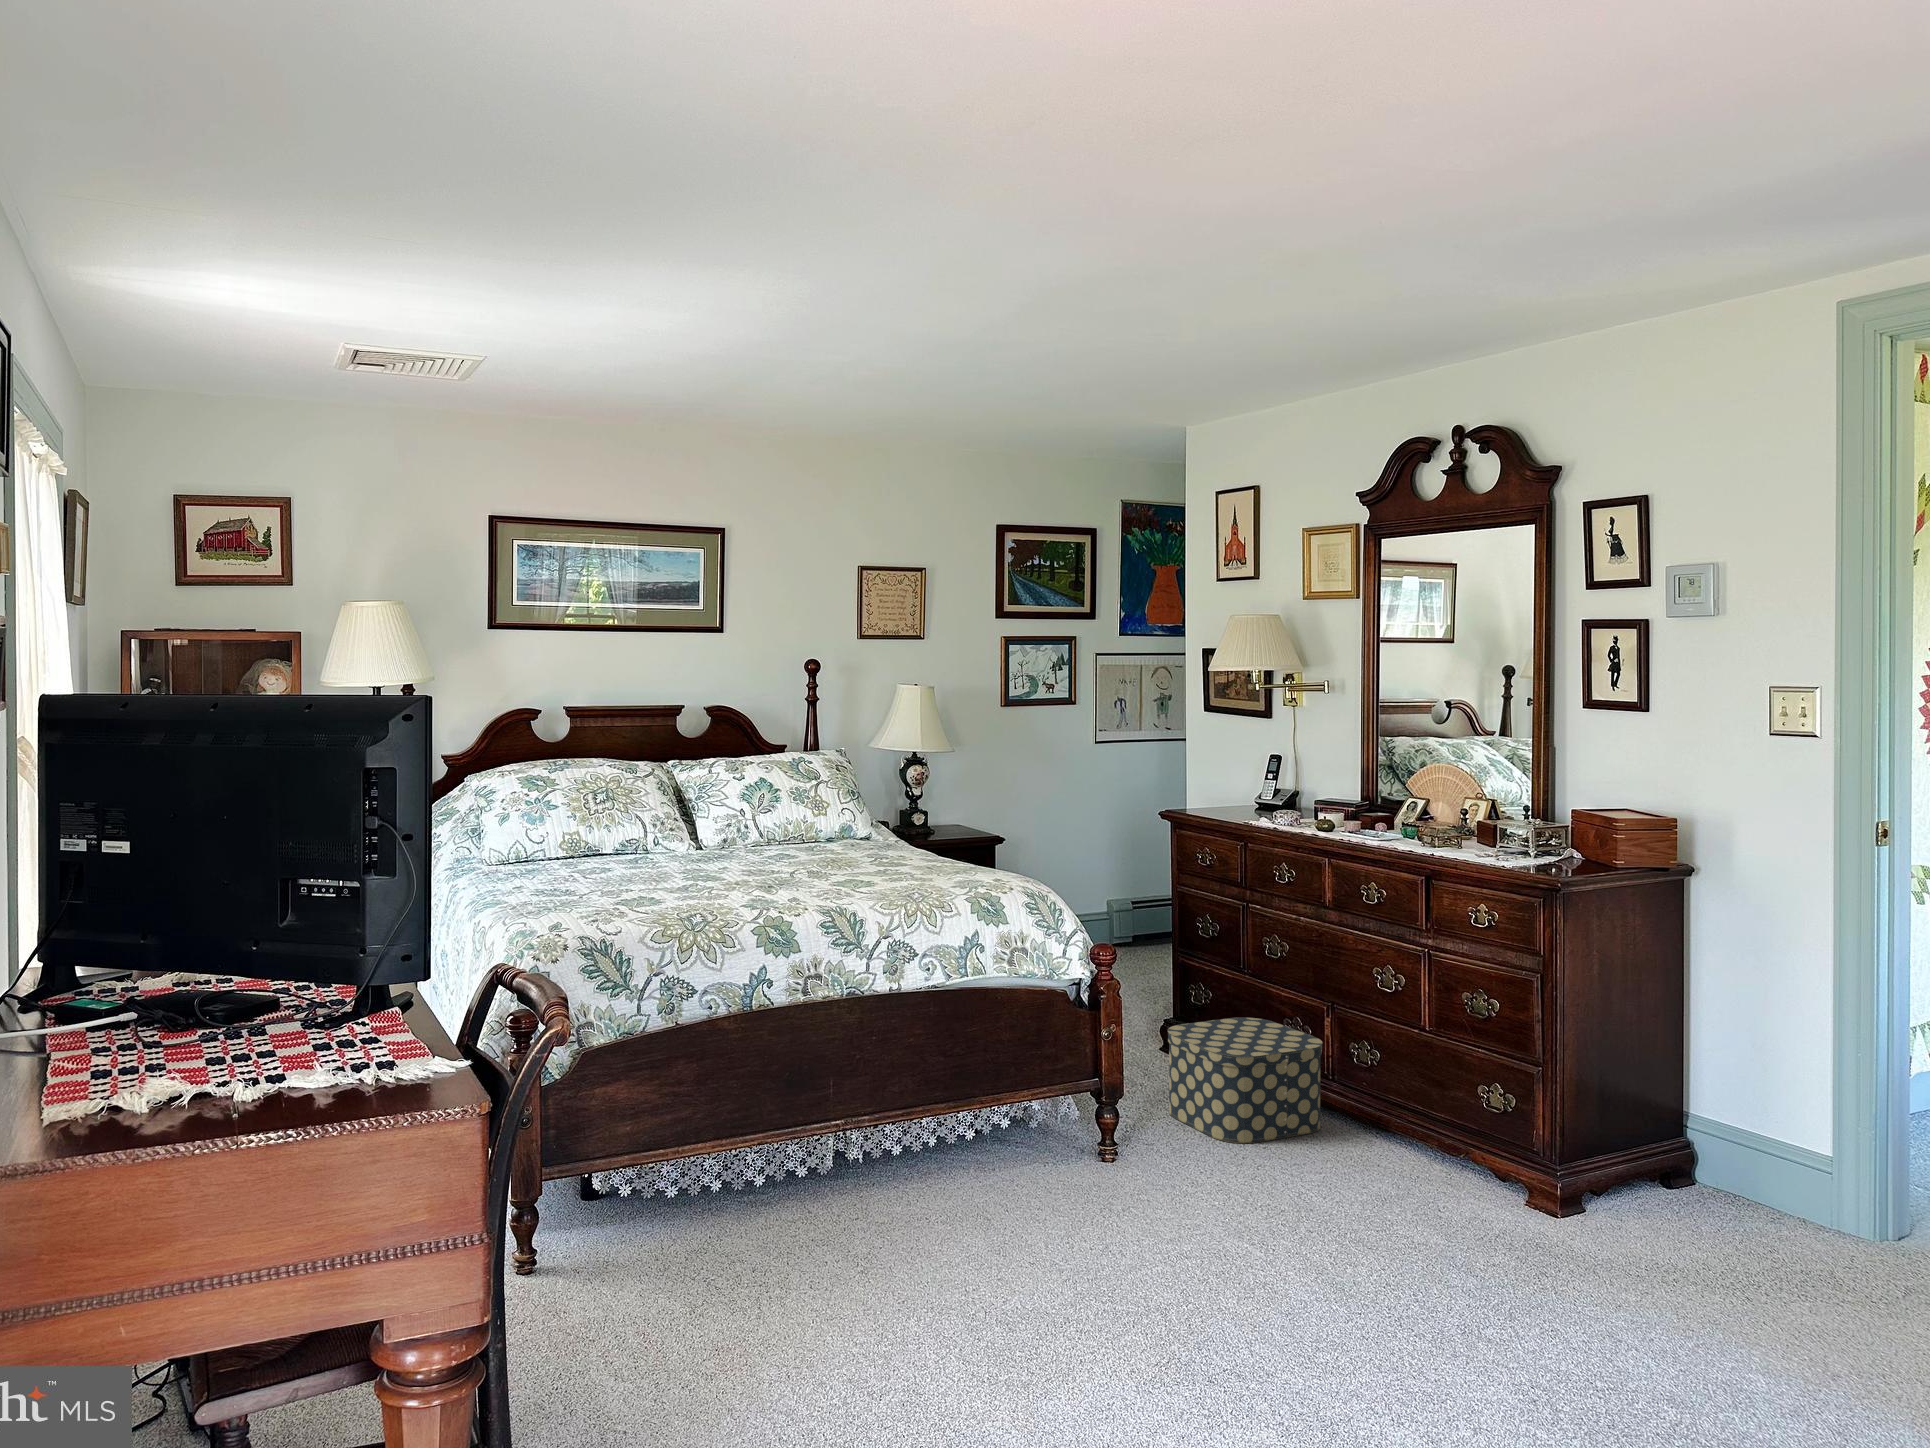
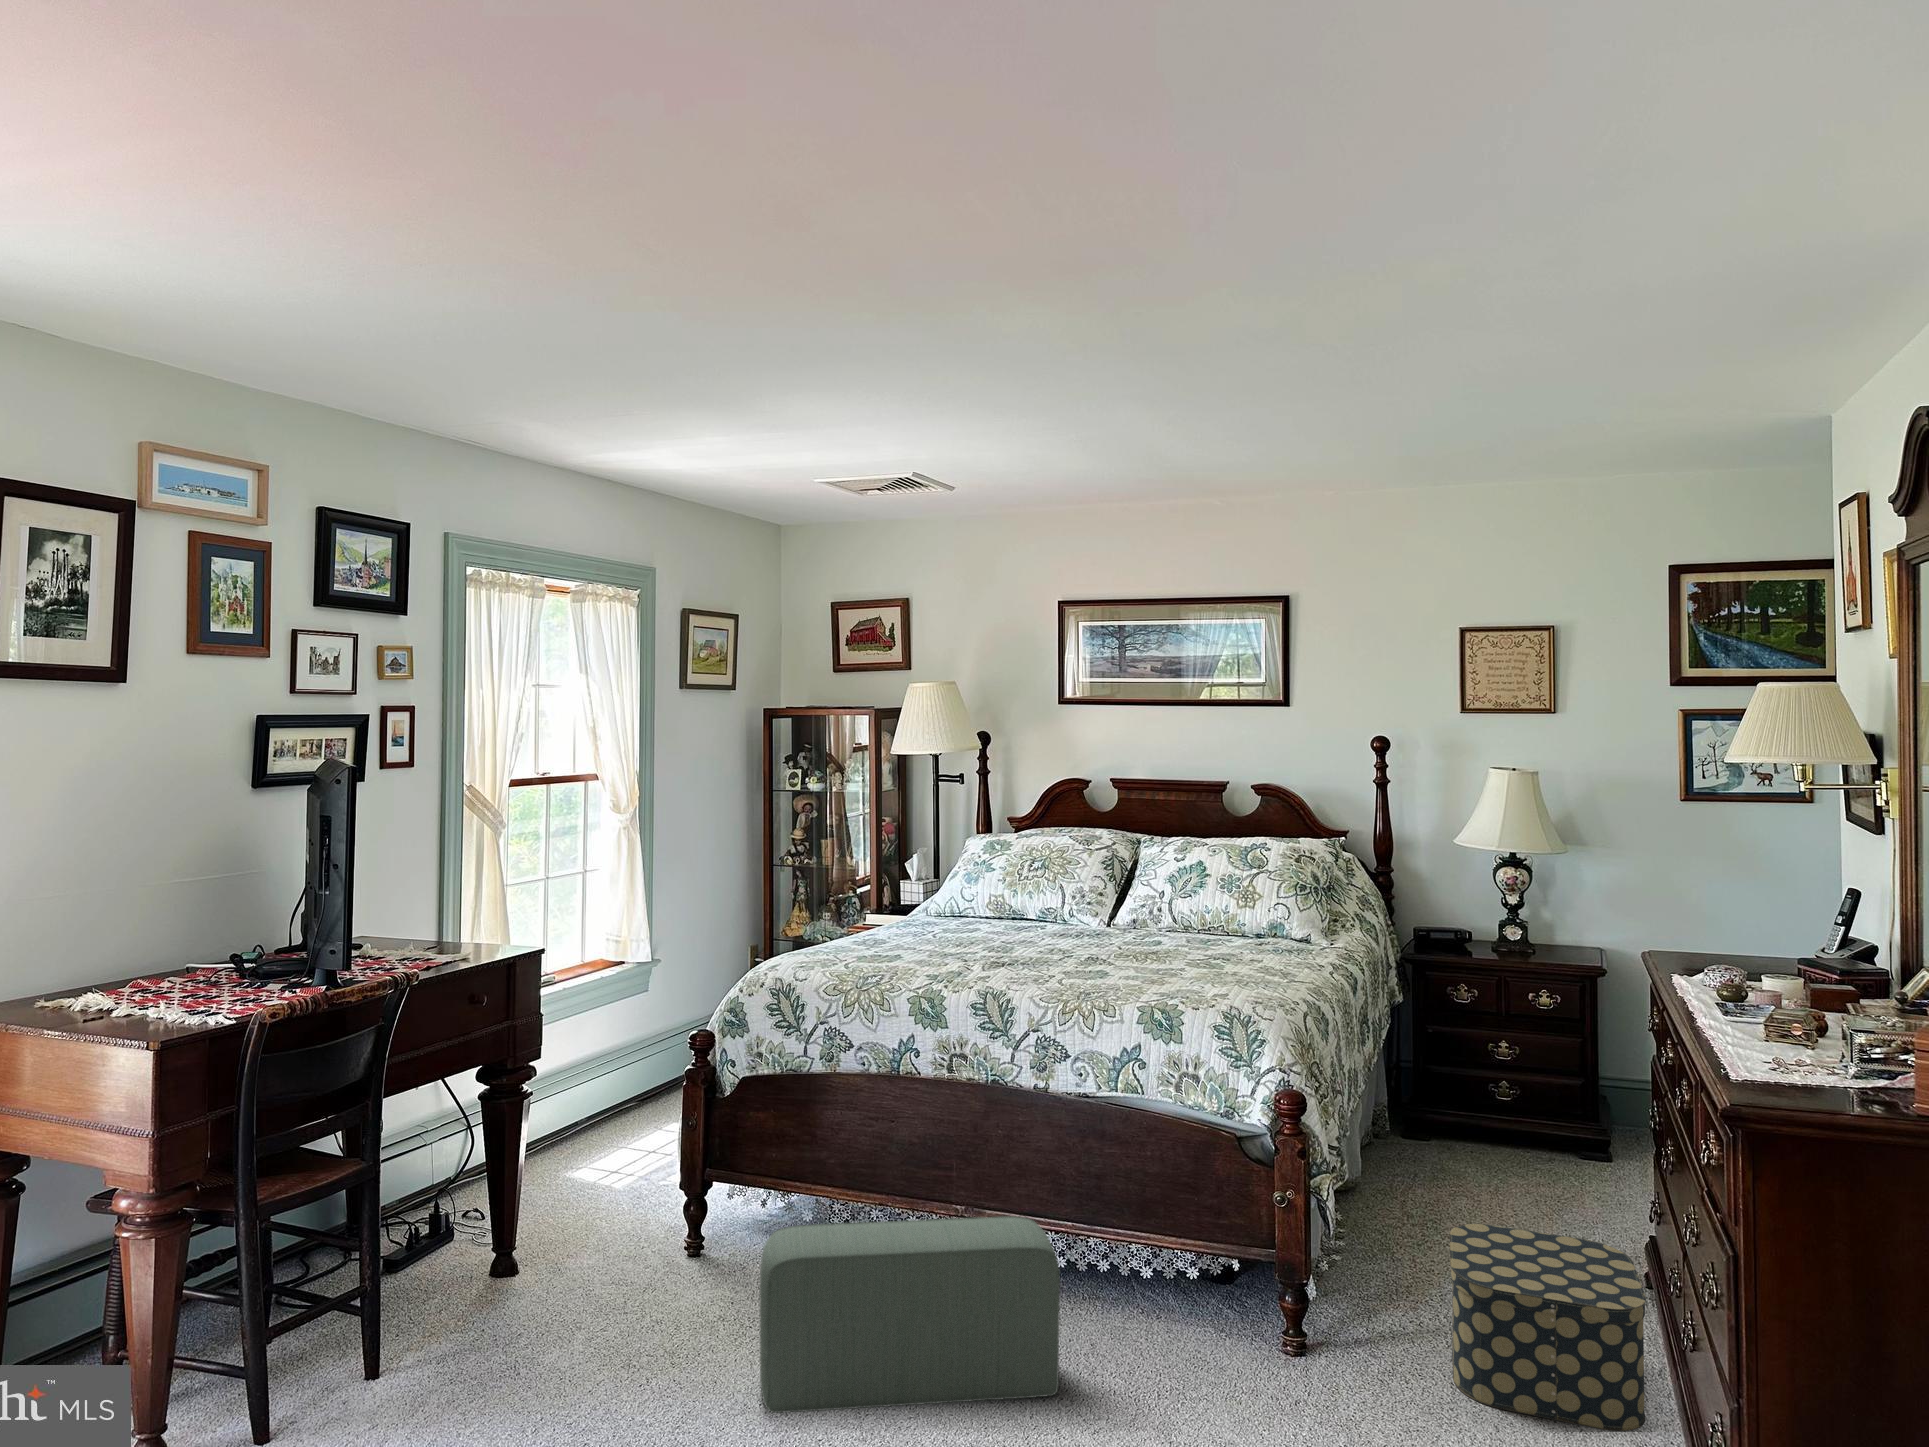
pouf: none [831,1098,1051,1338] -> present [760,1216,1060,1413]

